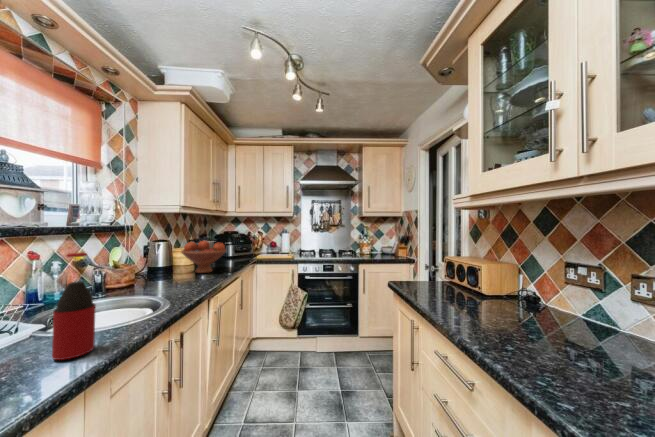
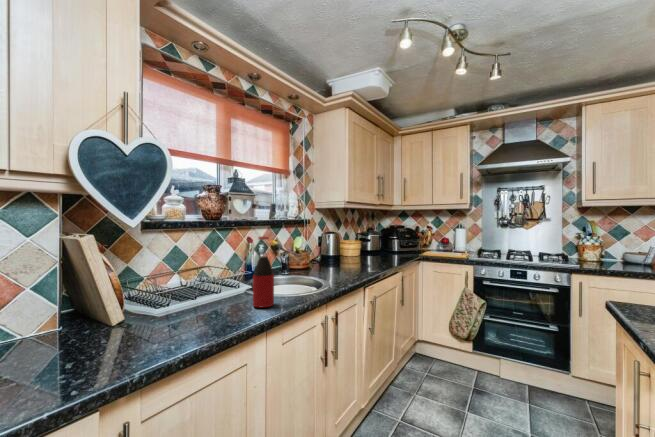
fruit bowl: present [181,241,226,273] -> none [346,234,386,265]

